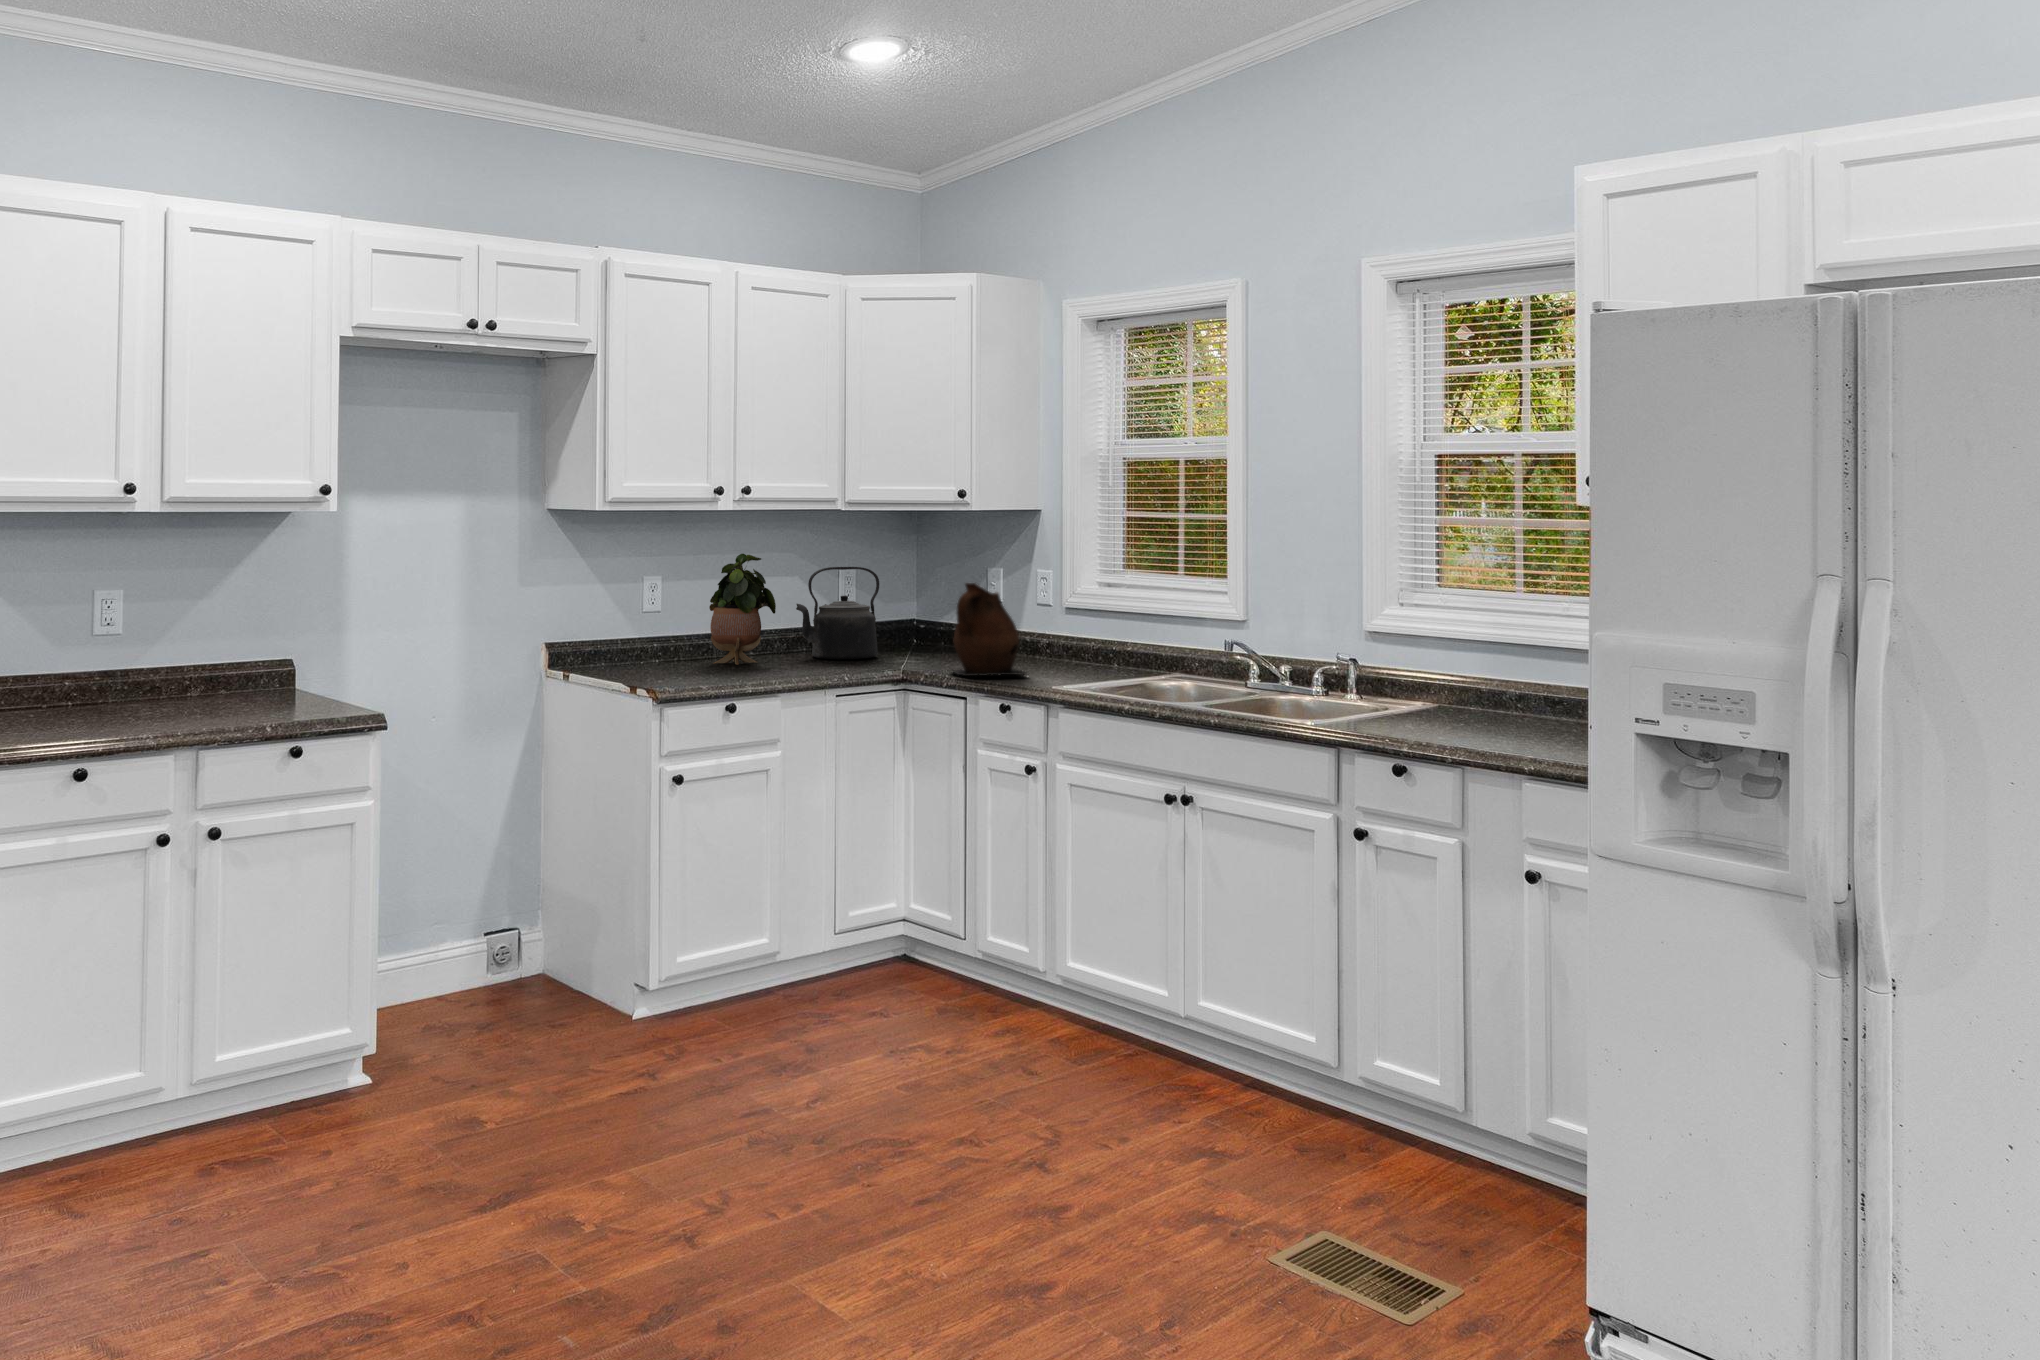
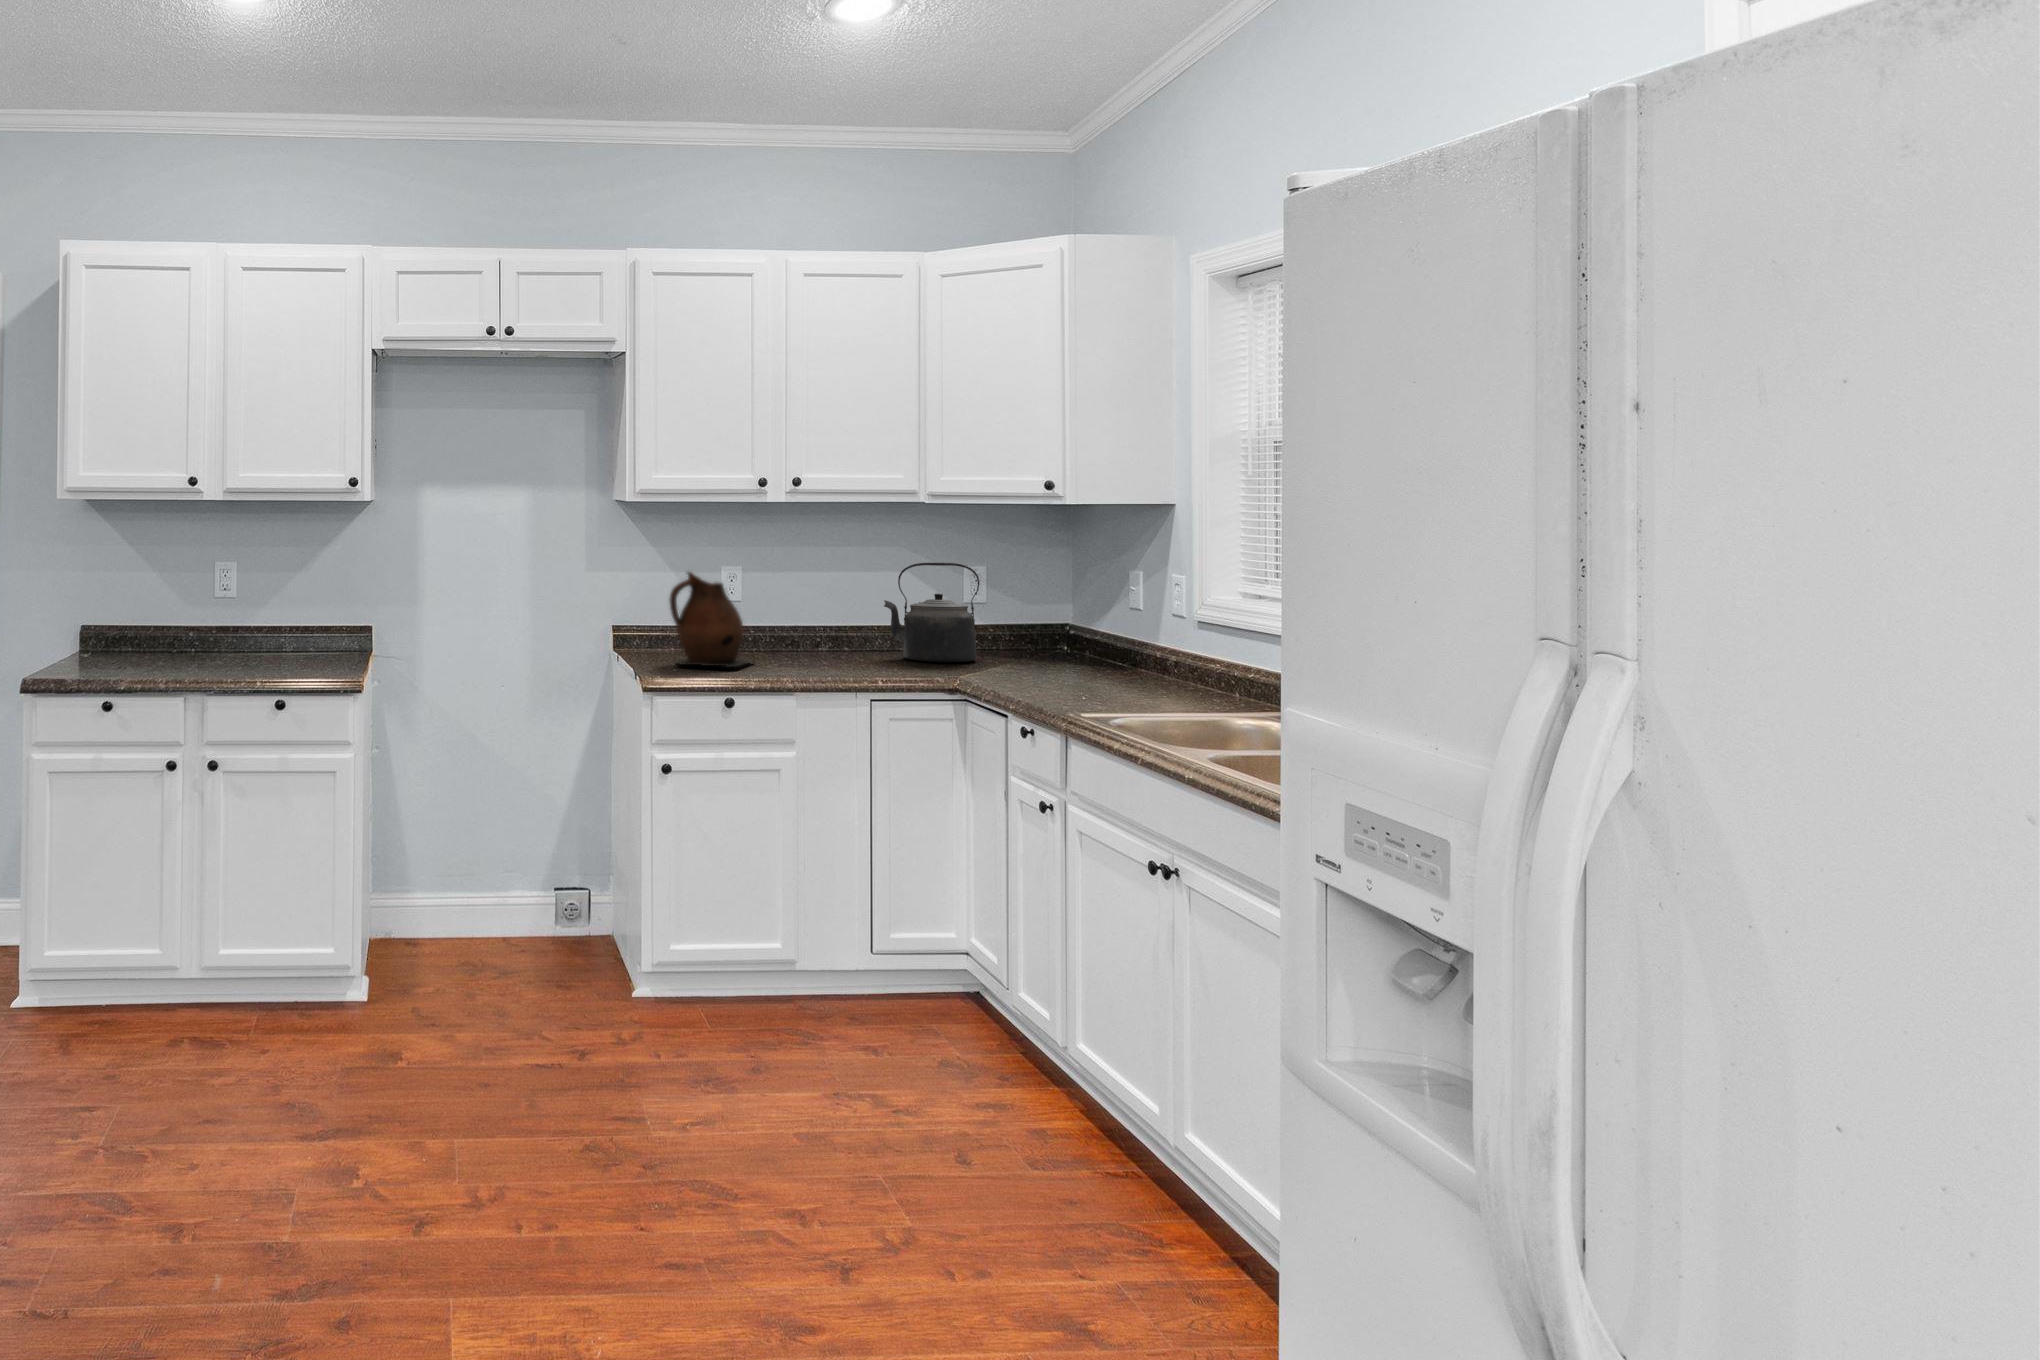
potted plant: present [709,554,776,665] -> none [781,546,849,660]
ceramic pitcher: present [952,583,1027,676] -> present [670,572,752,667]

